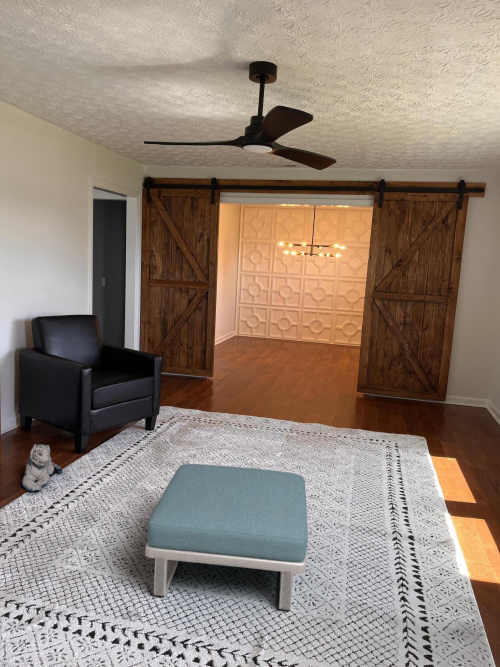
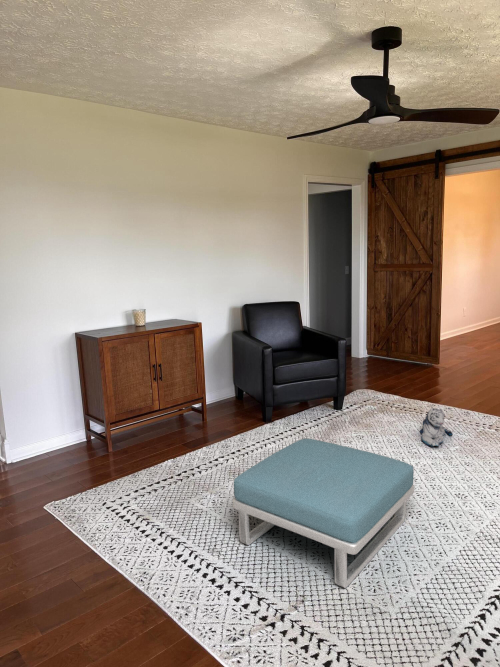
plush toy: present [22,444,62,492] -> present [420,408,453,447]

